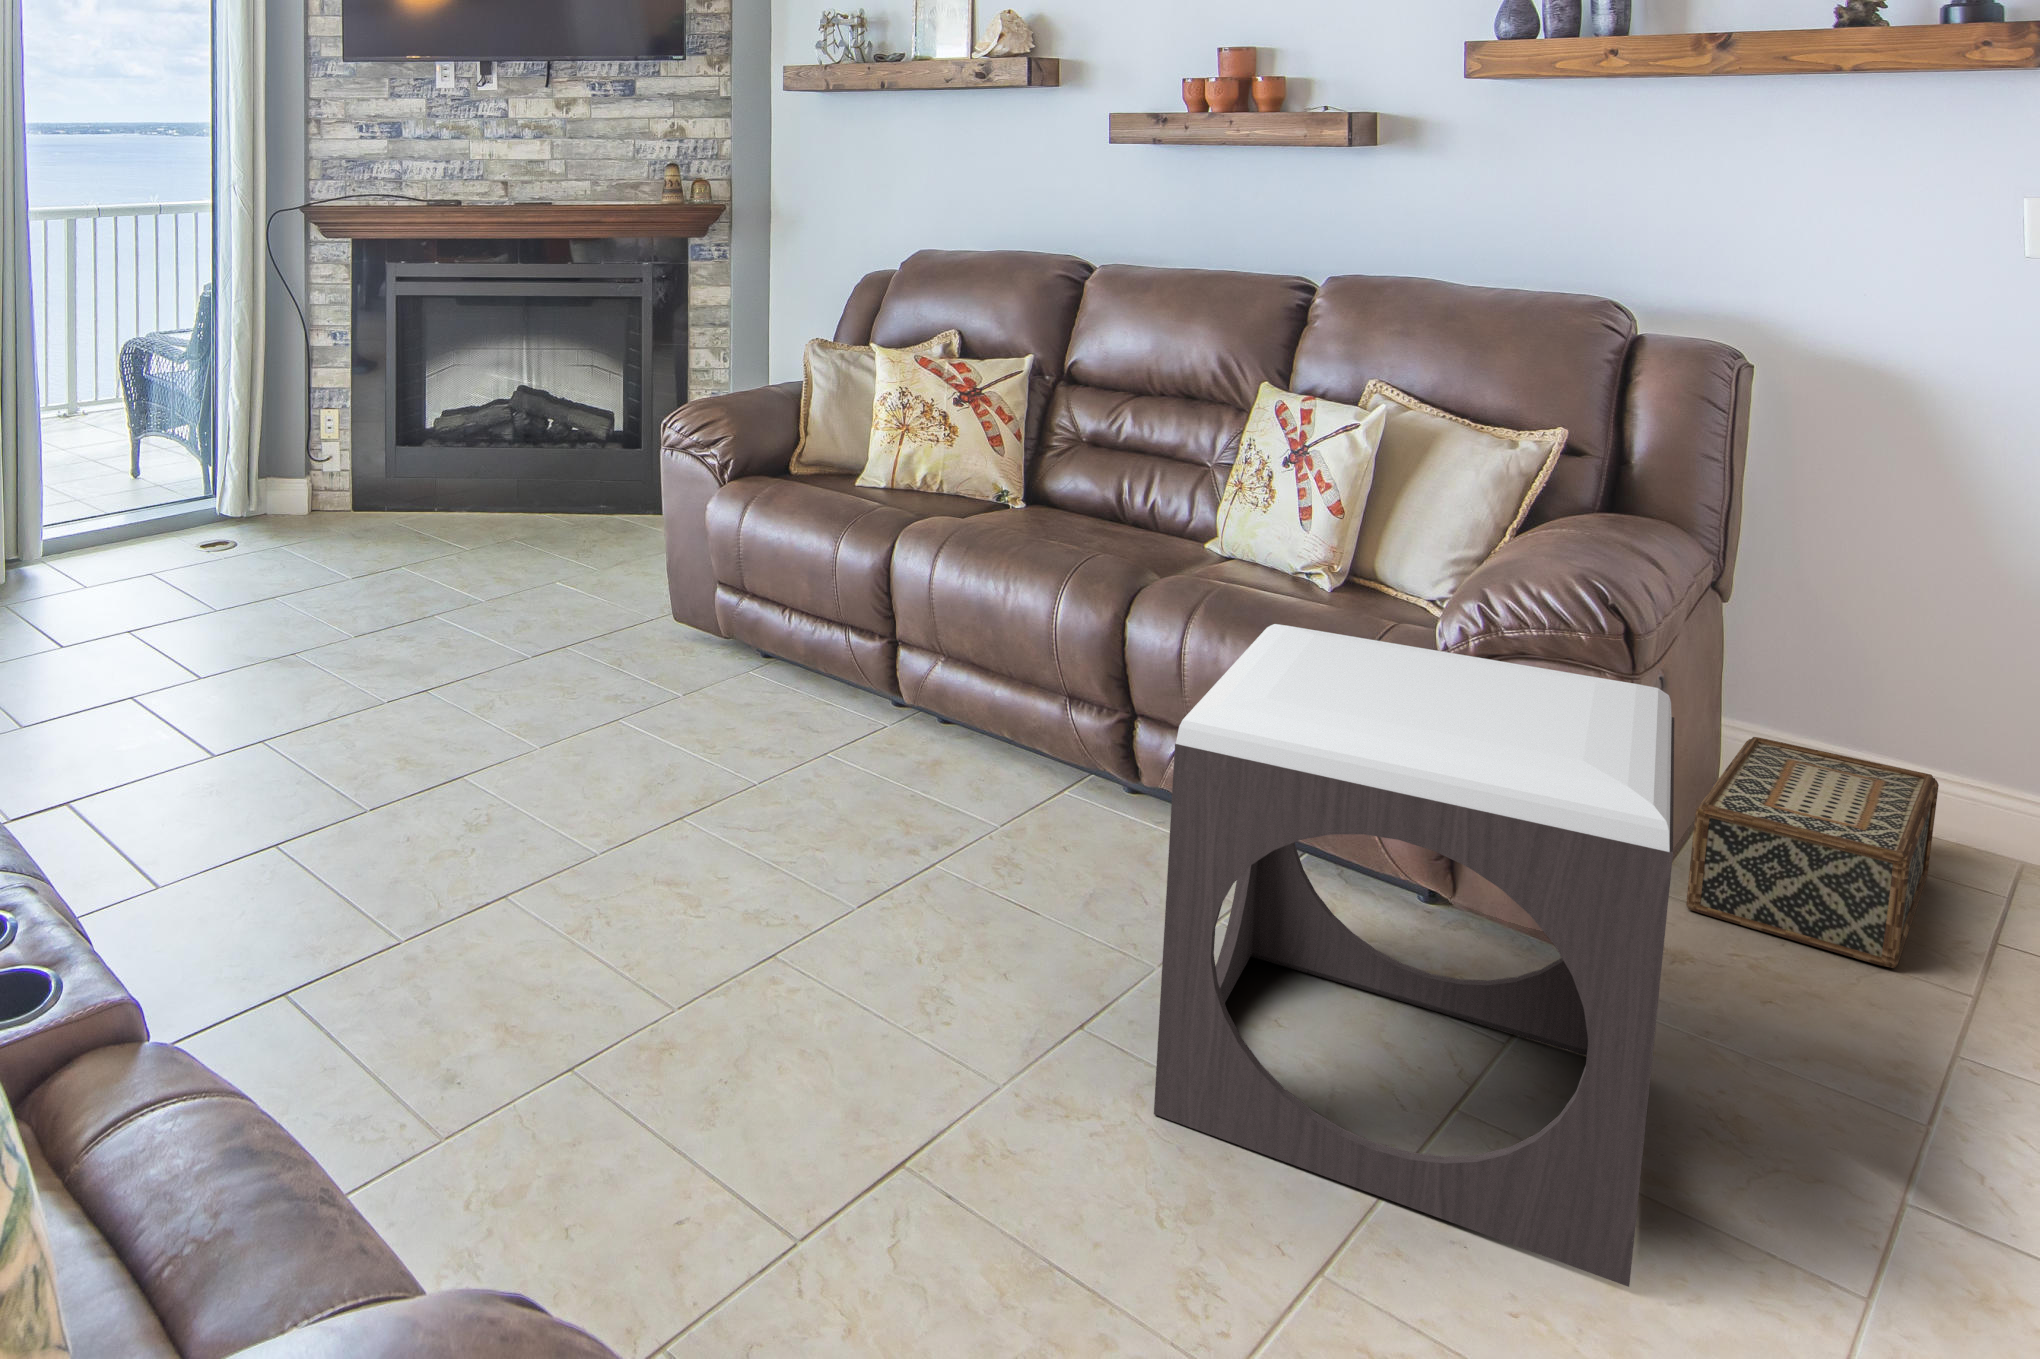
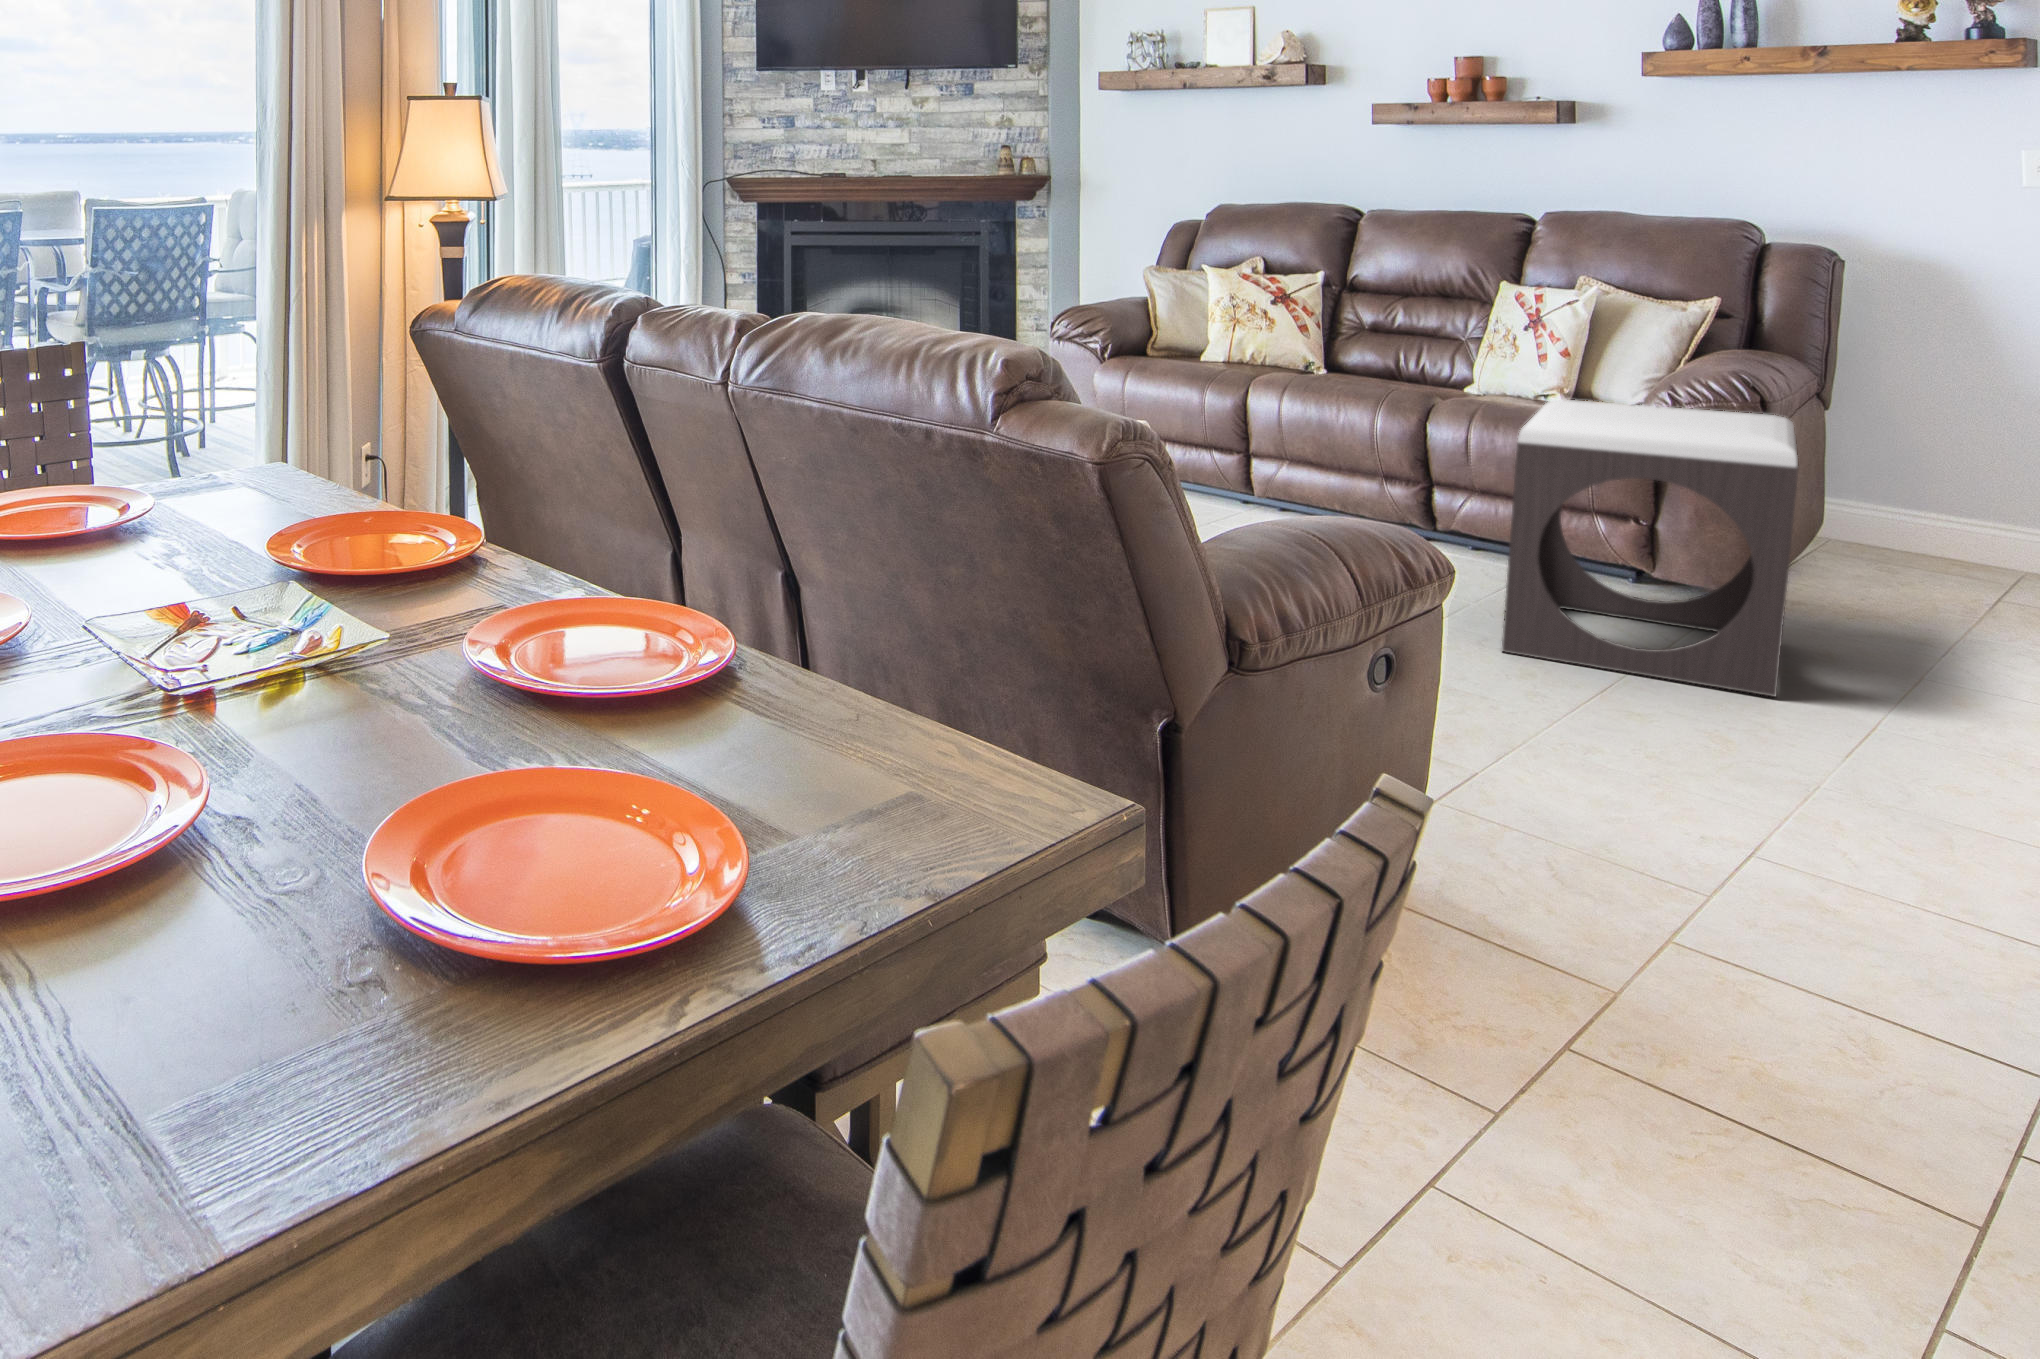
woven basket: present [1686,737,1939,968] -> none [1801,498,1963,608]

